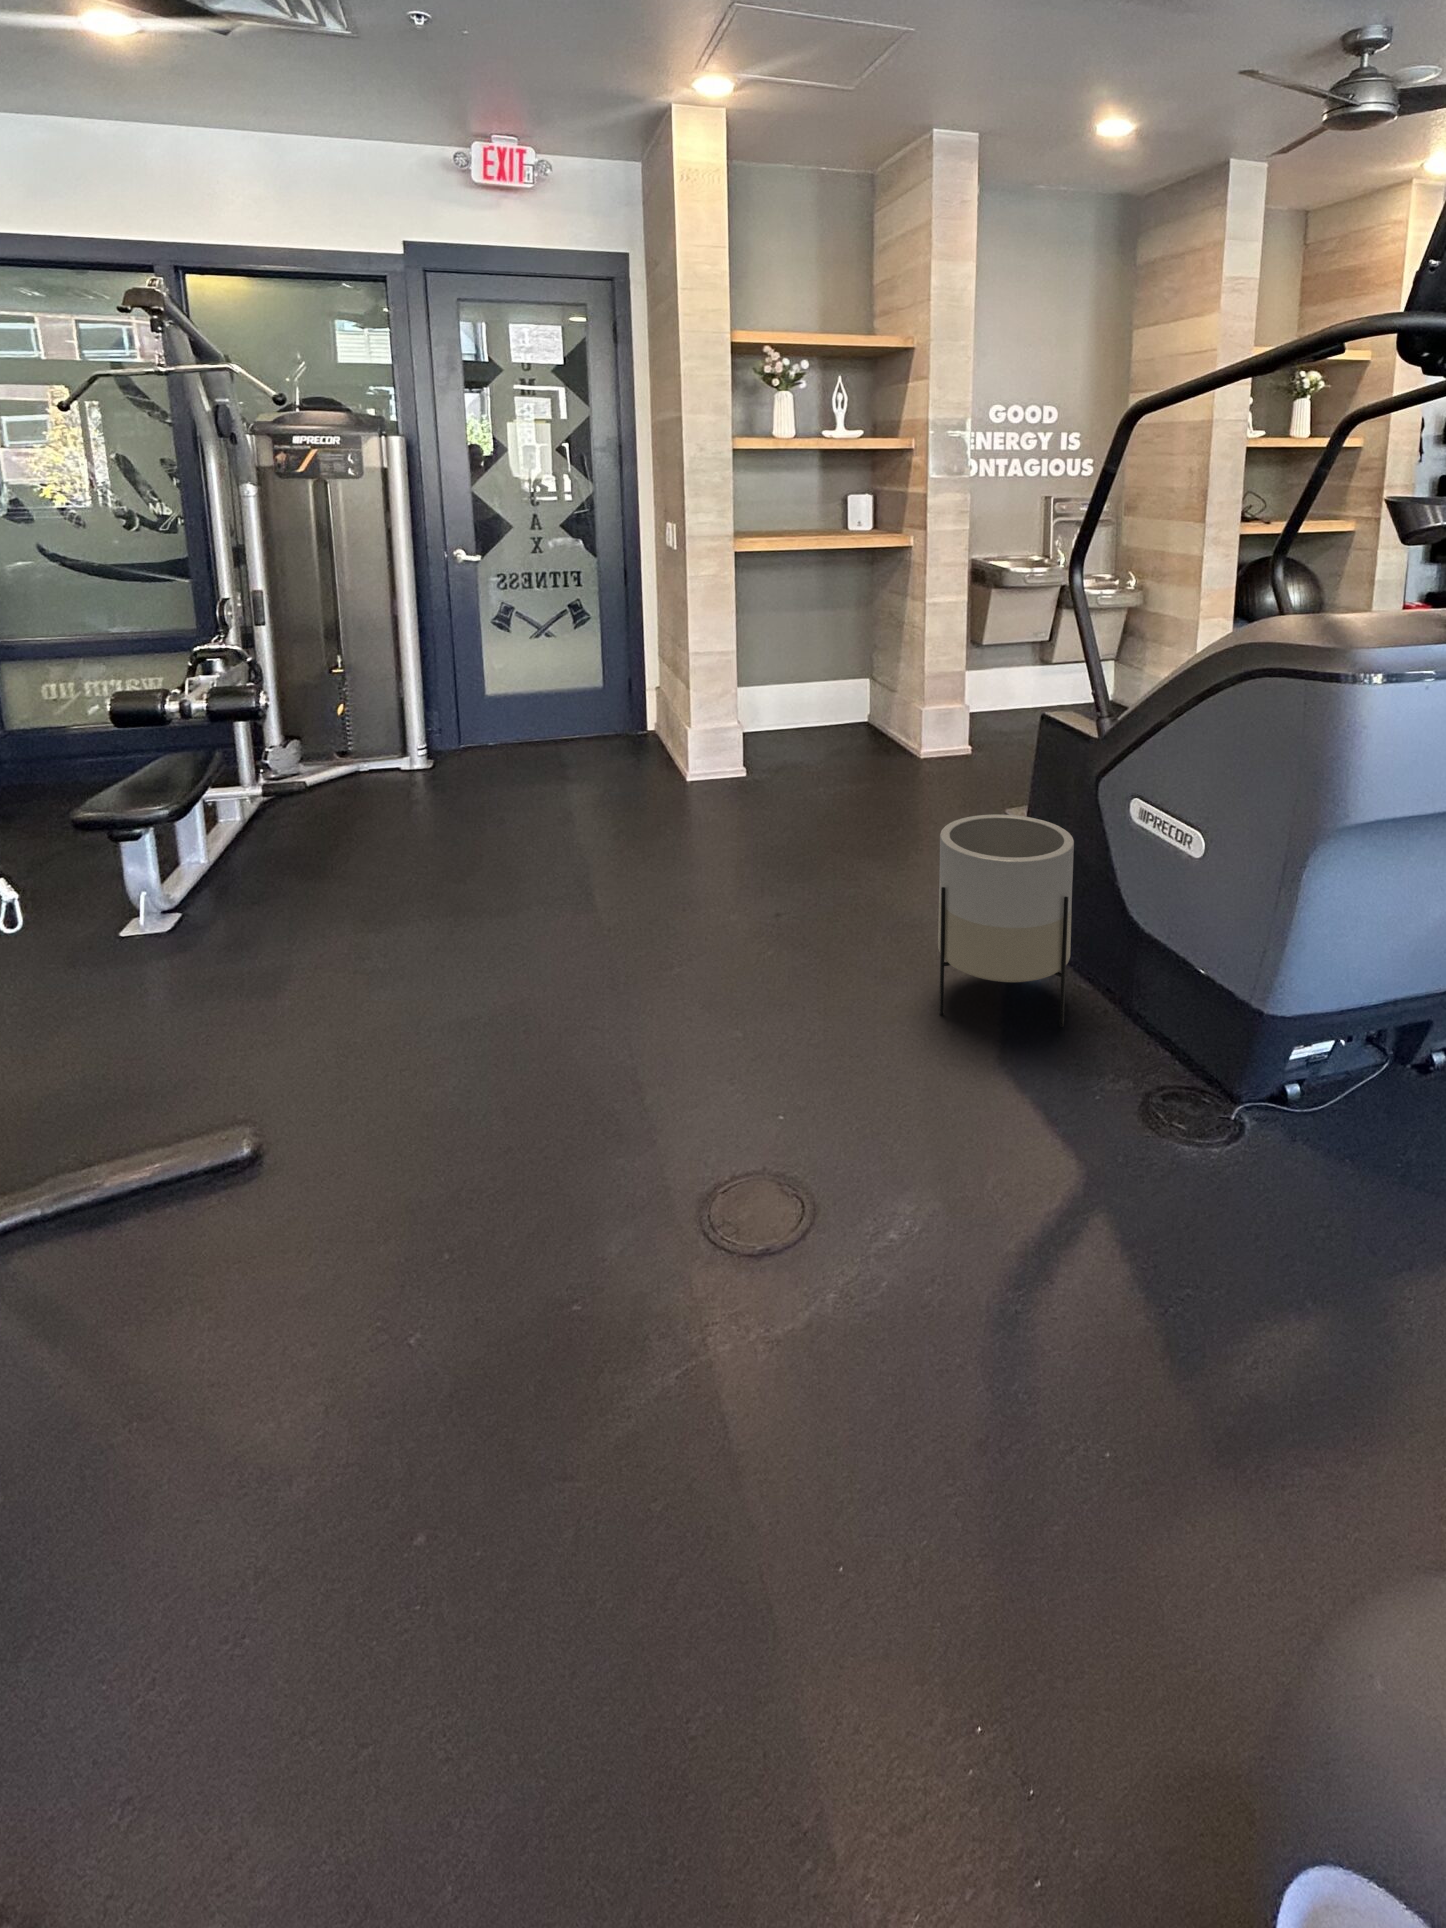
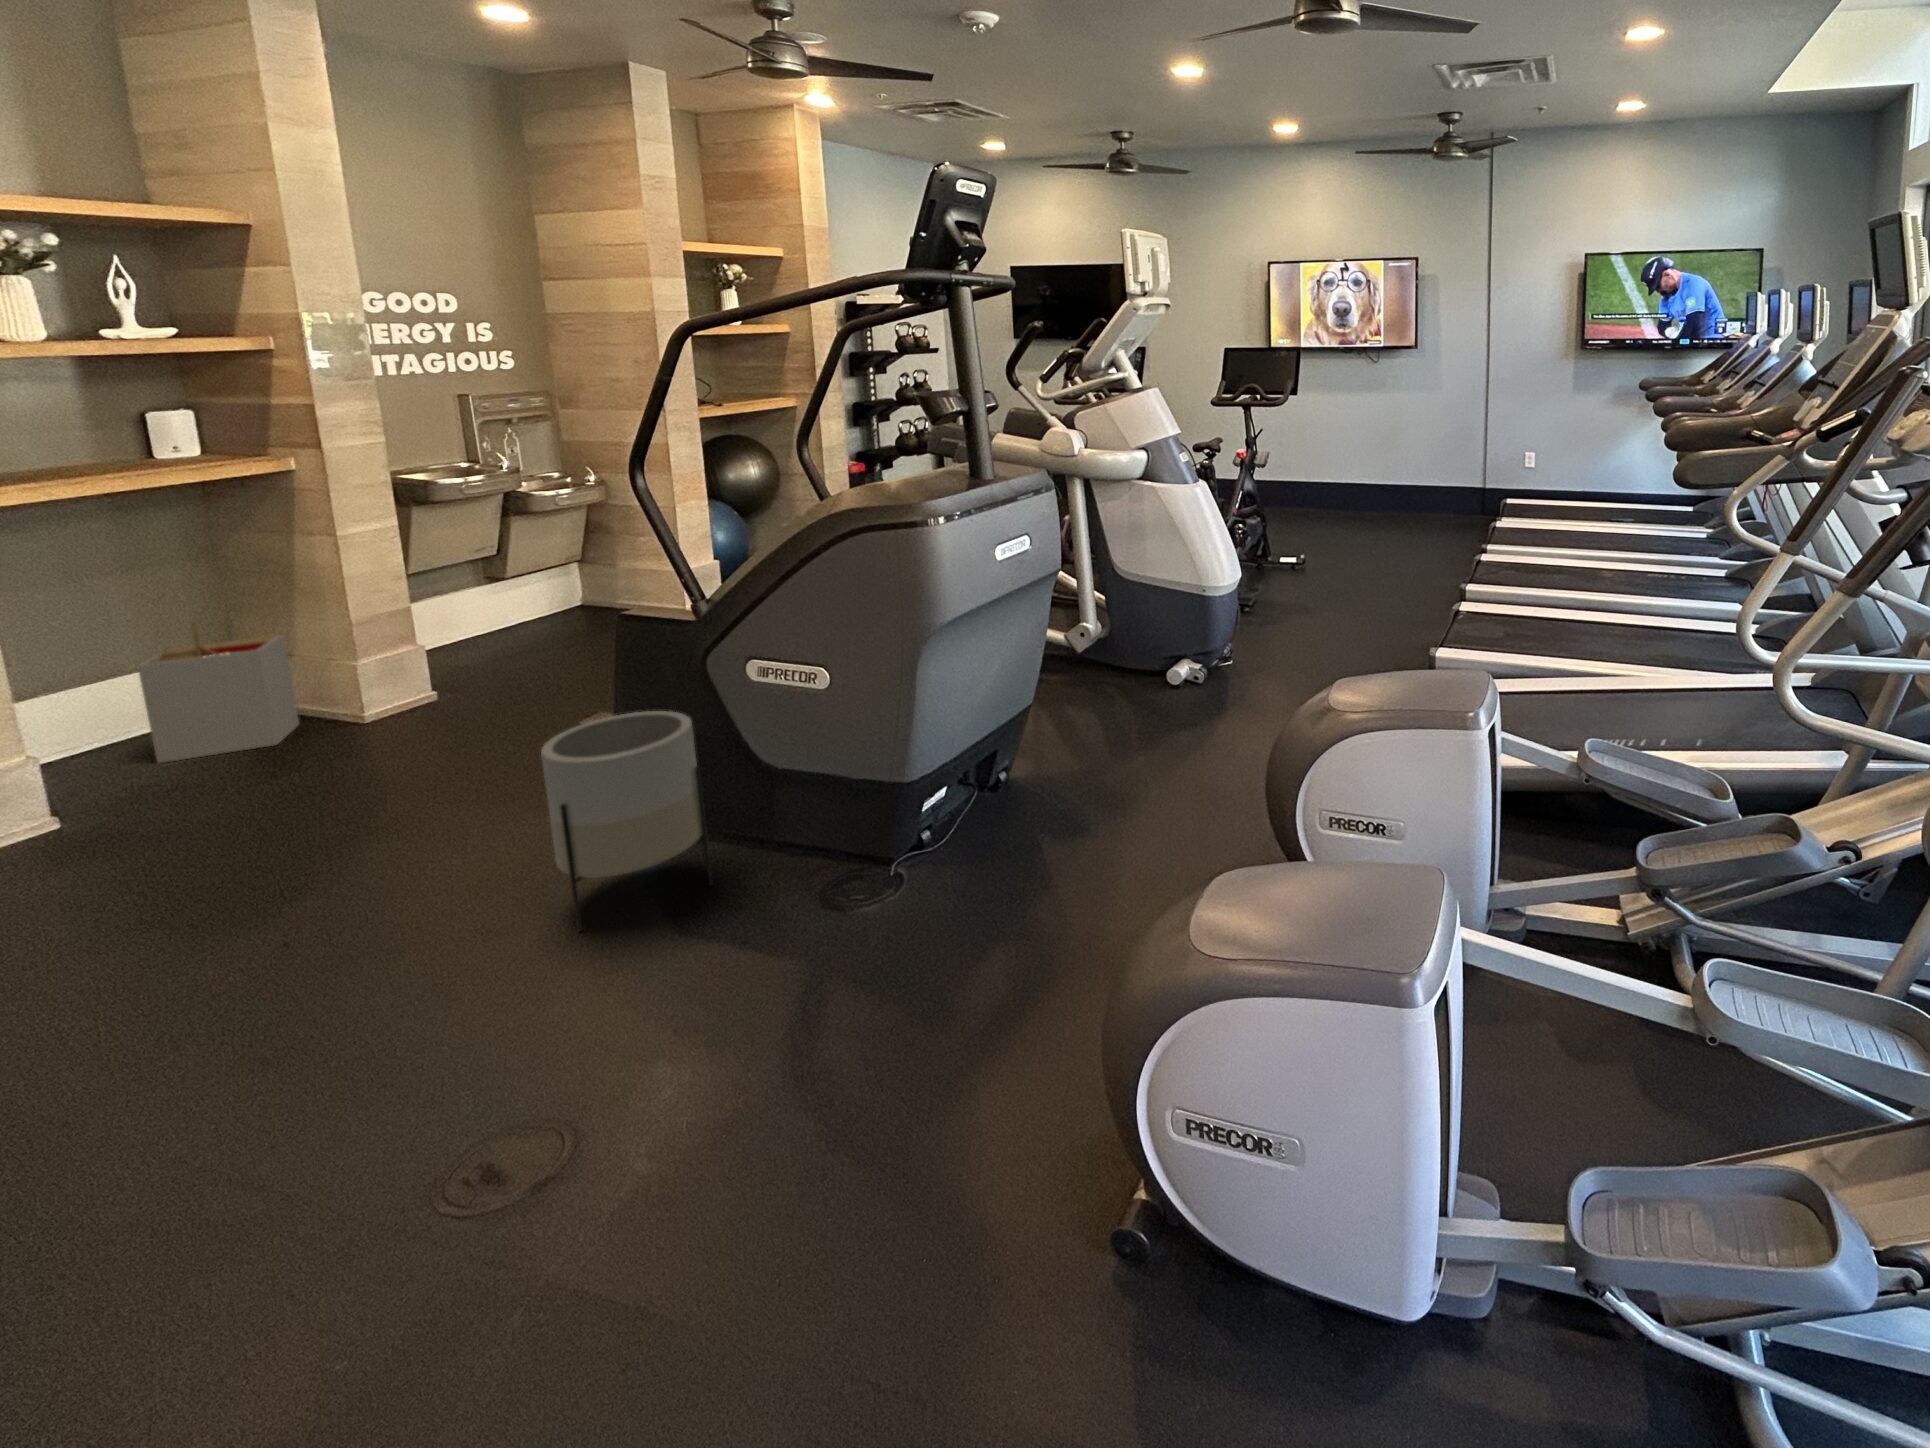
storage bin: none [808,651,887,758] -> present [138,620,299,763]

